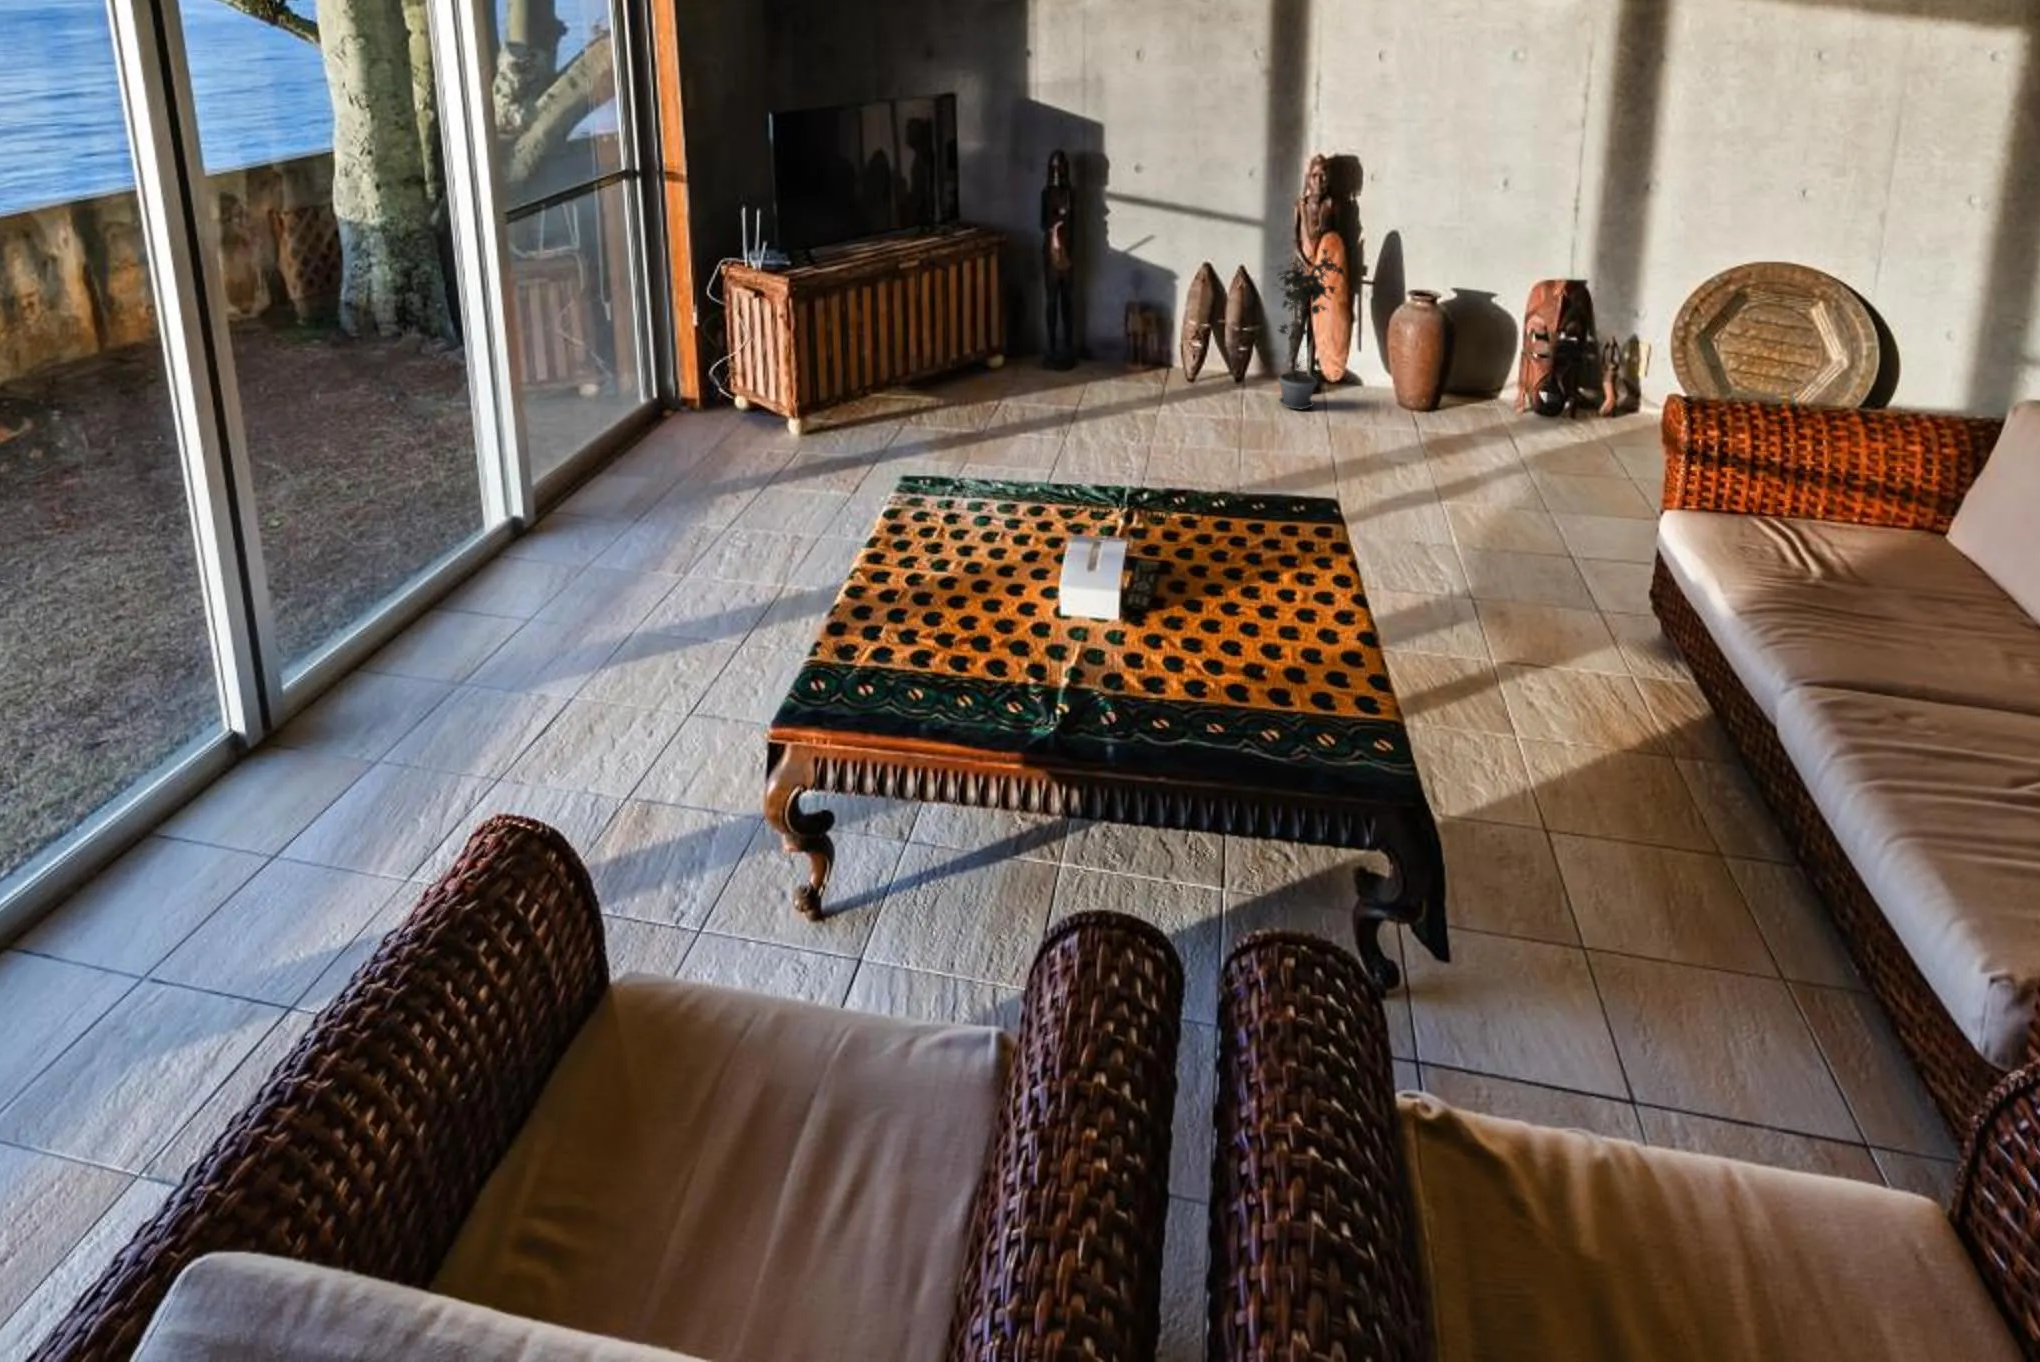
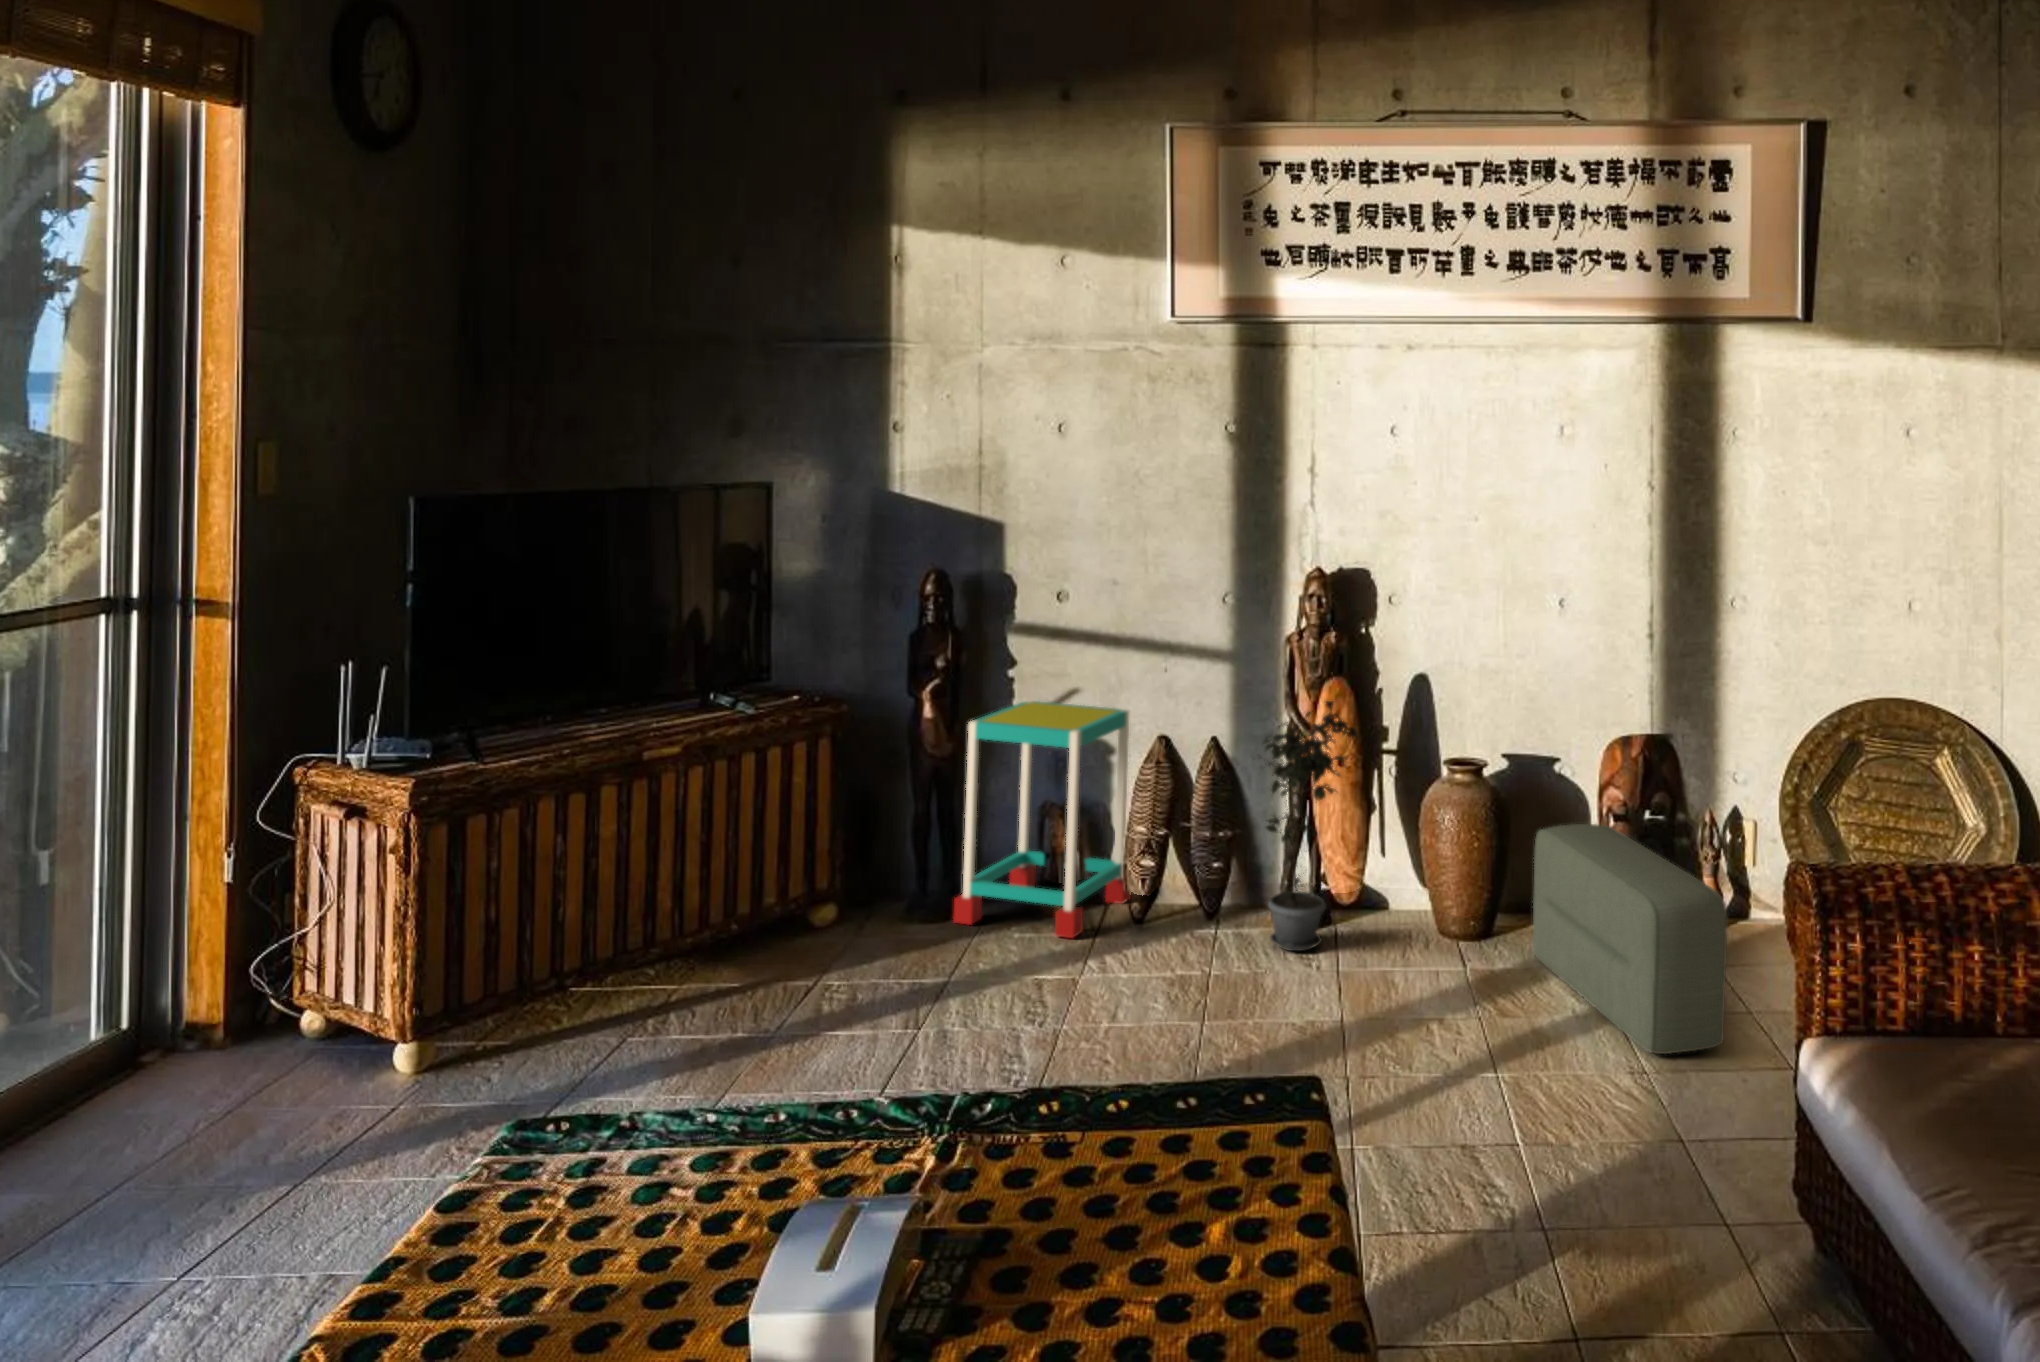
side table: none [1078,243,1189,392] -> present [953,701,1131,938]
pouf: none [1461,339,1598,486] -> present [1532,824,1728,1054]

